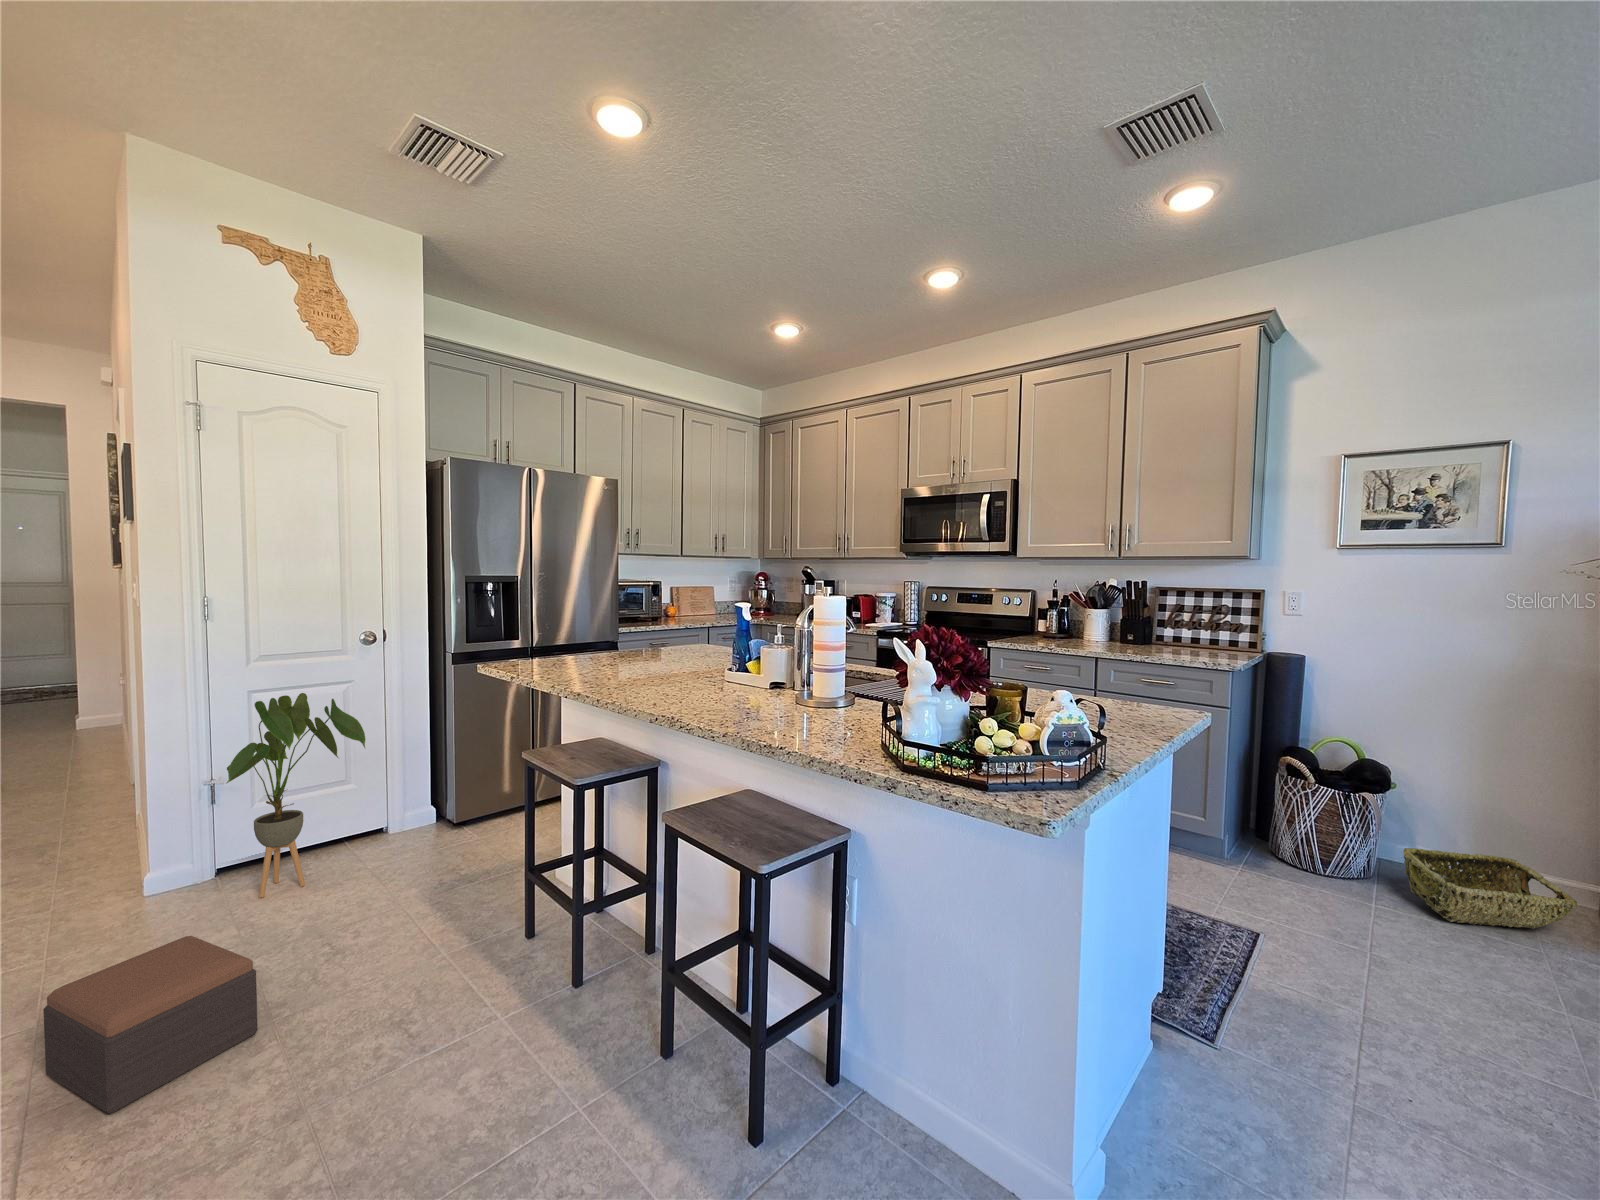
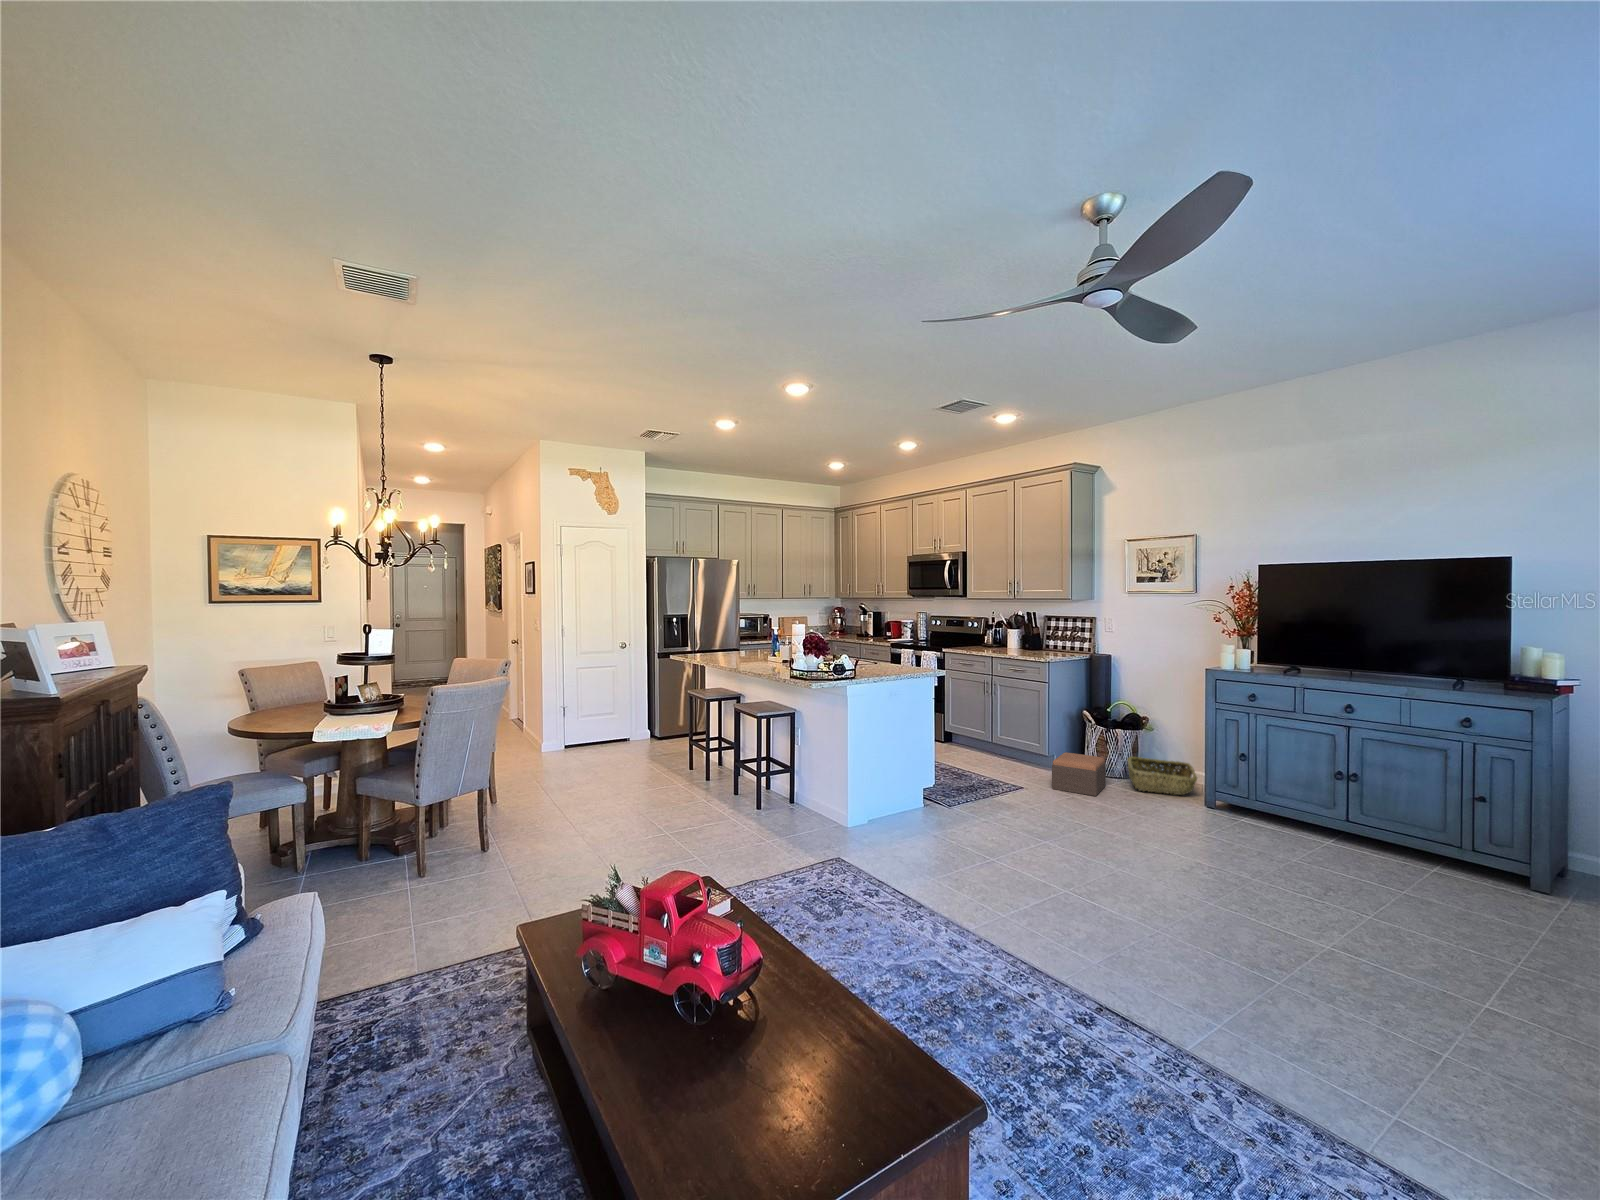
house plant: present [226,693,366,898] -> none [571,668,624,754]
footstool: present [43,936,258,1114] -> present [1052,752,1106,796]

